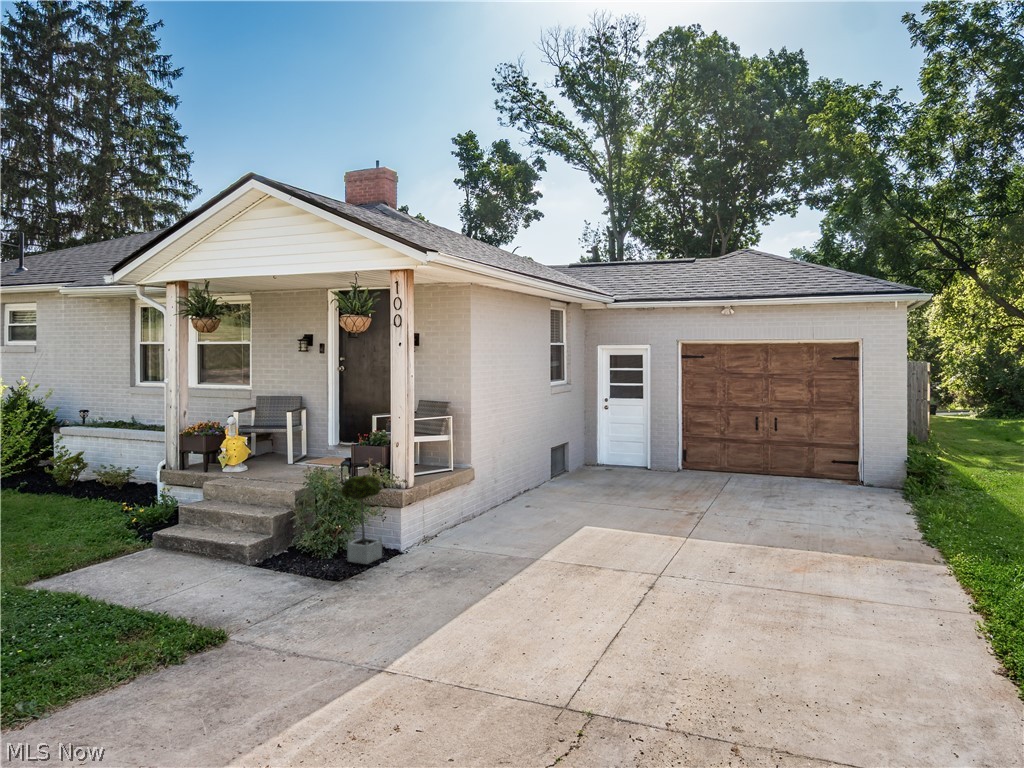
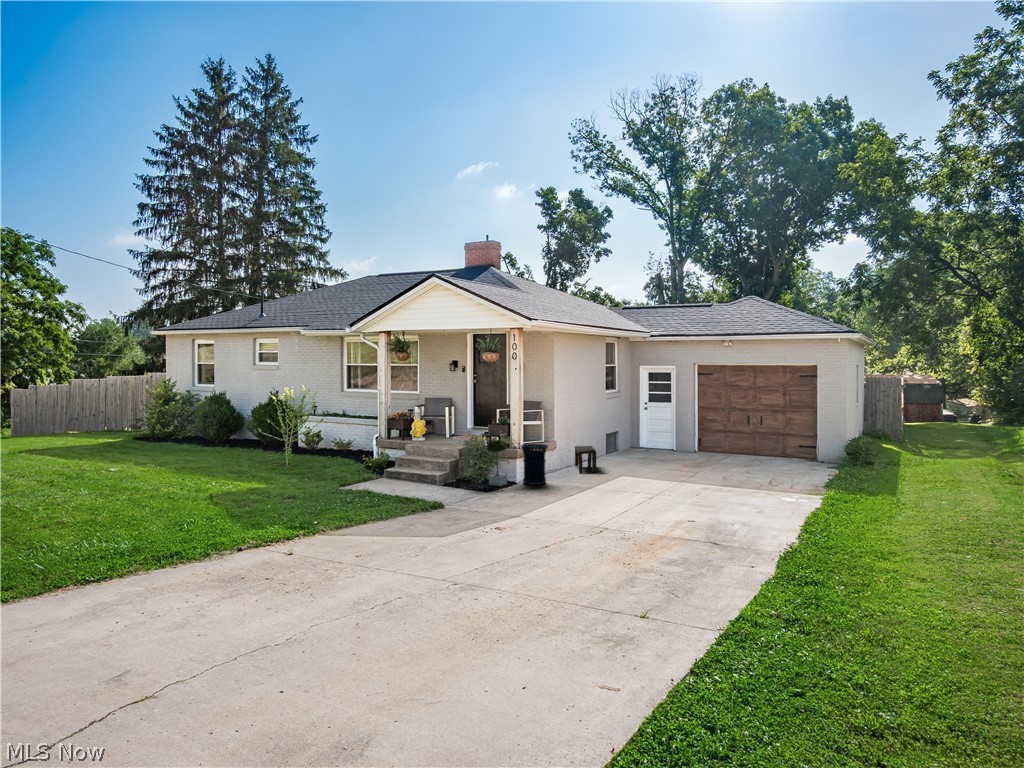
bench: none [506,471,543,521] -> present [575,446,596,473]
trash can: none [408,478,460,557] -> present [521,444,548,485]

